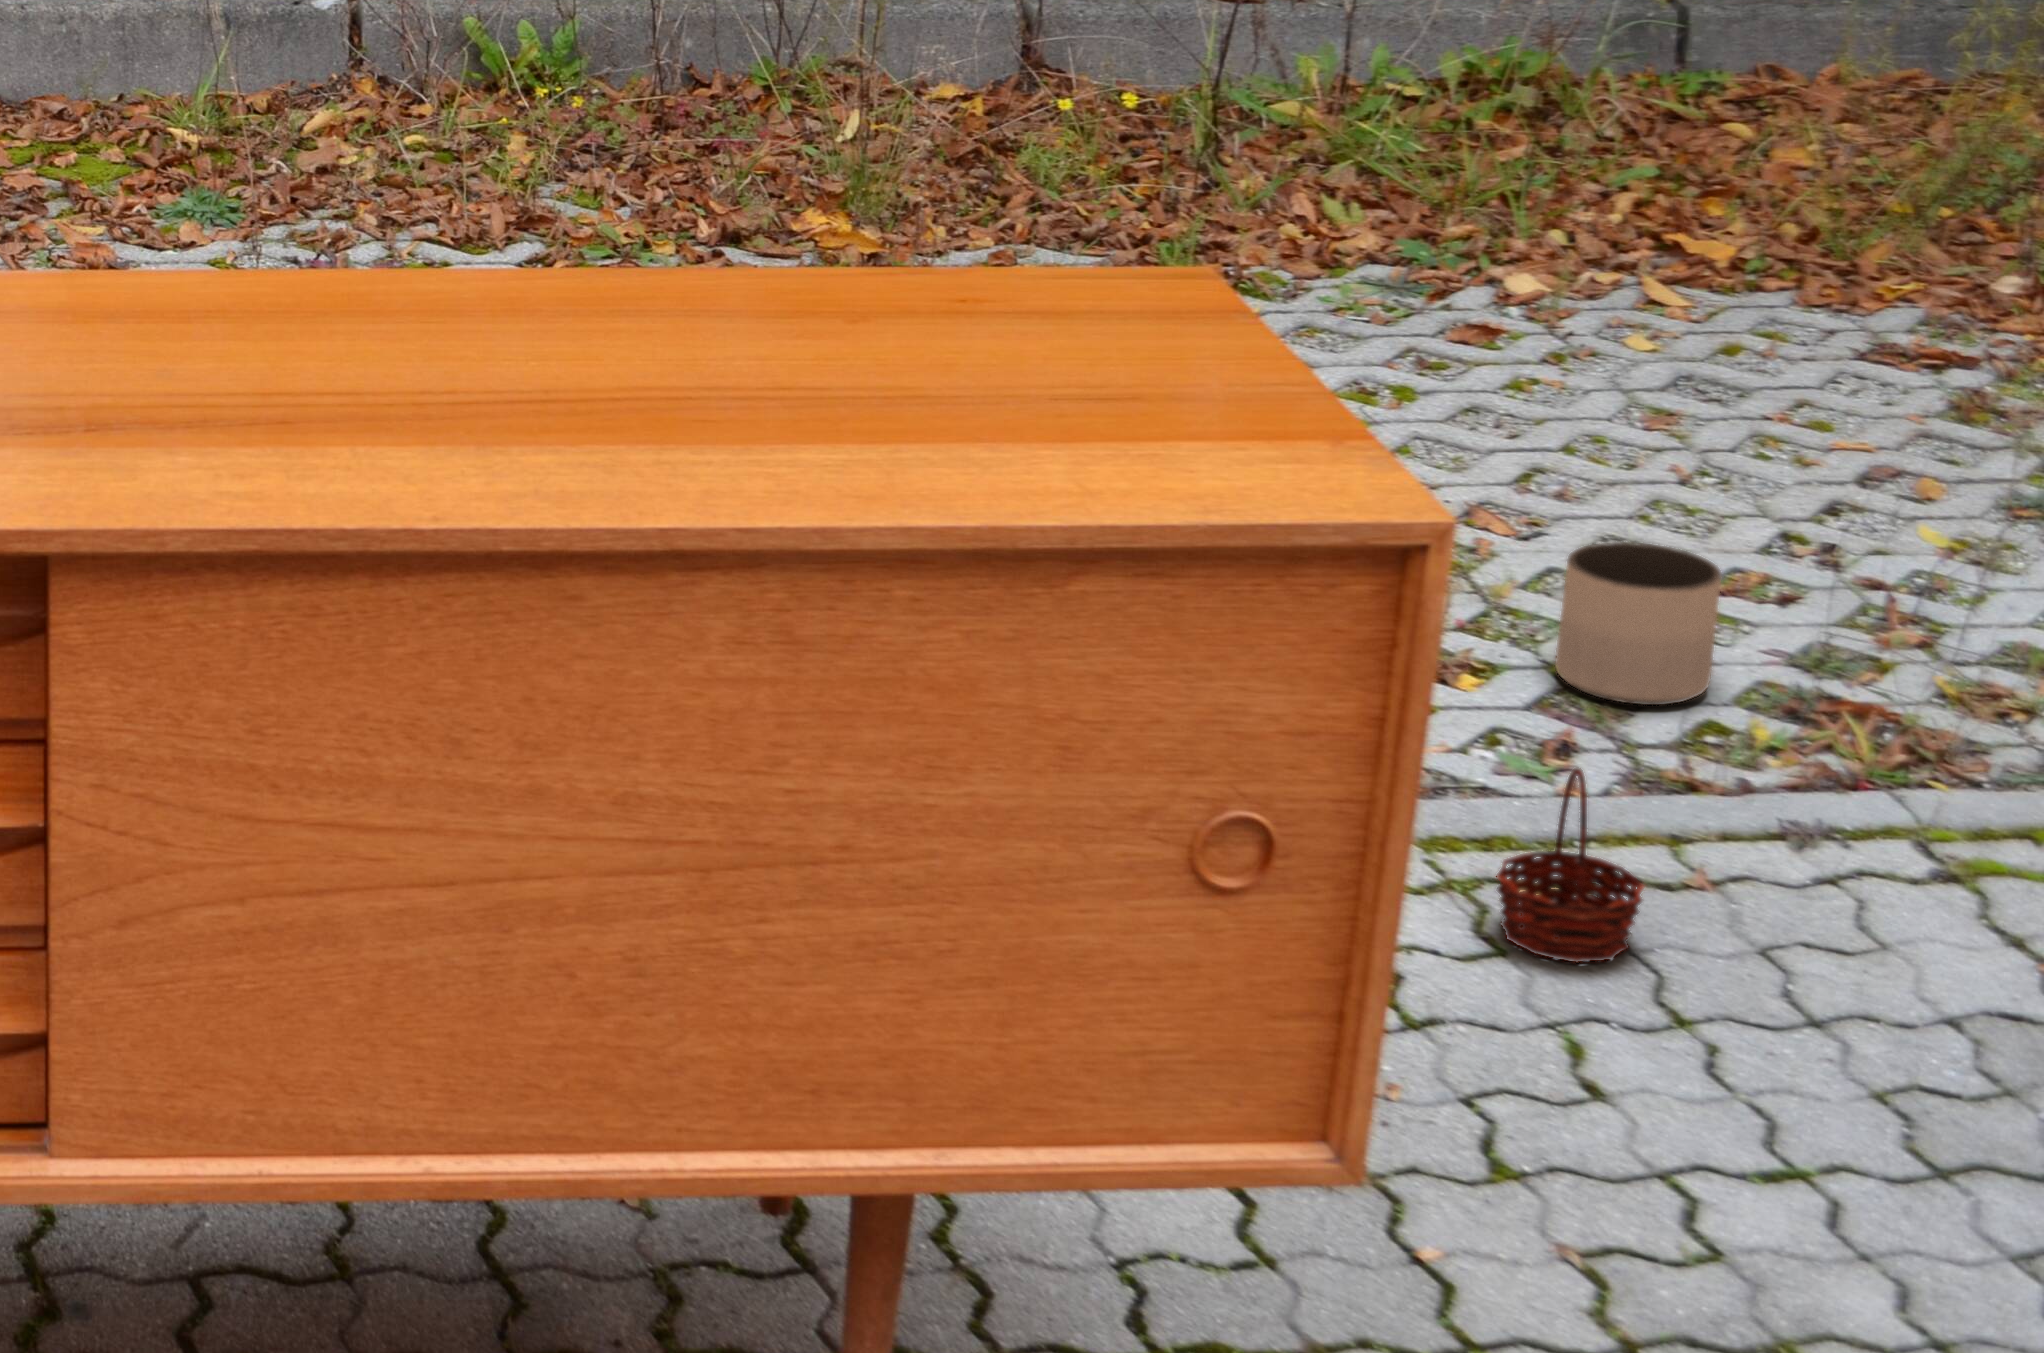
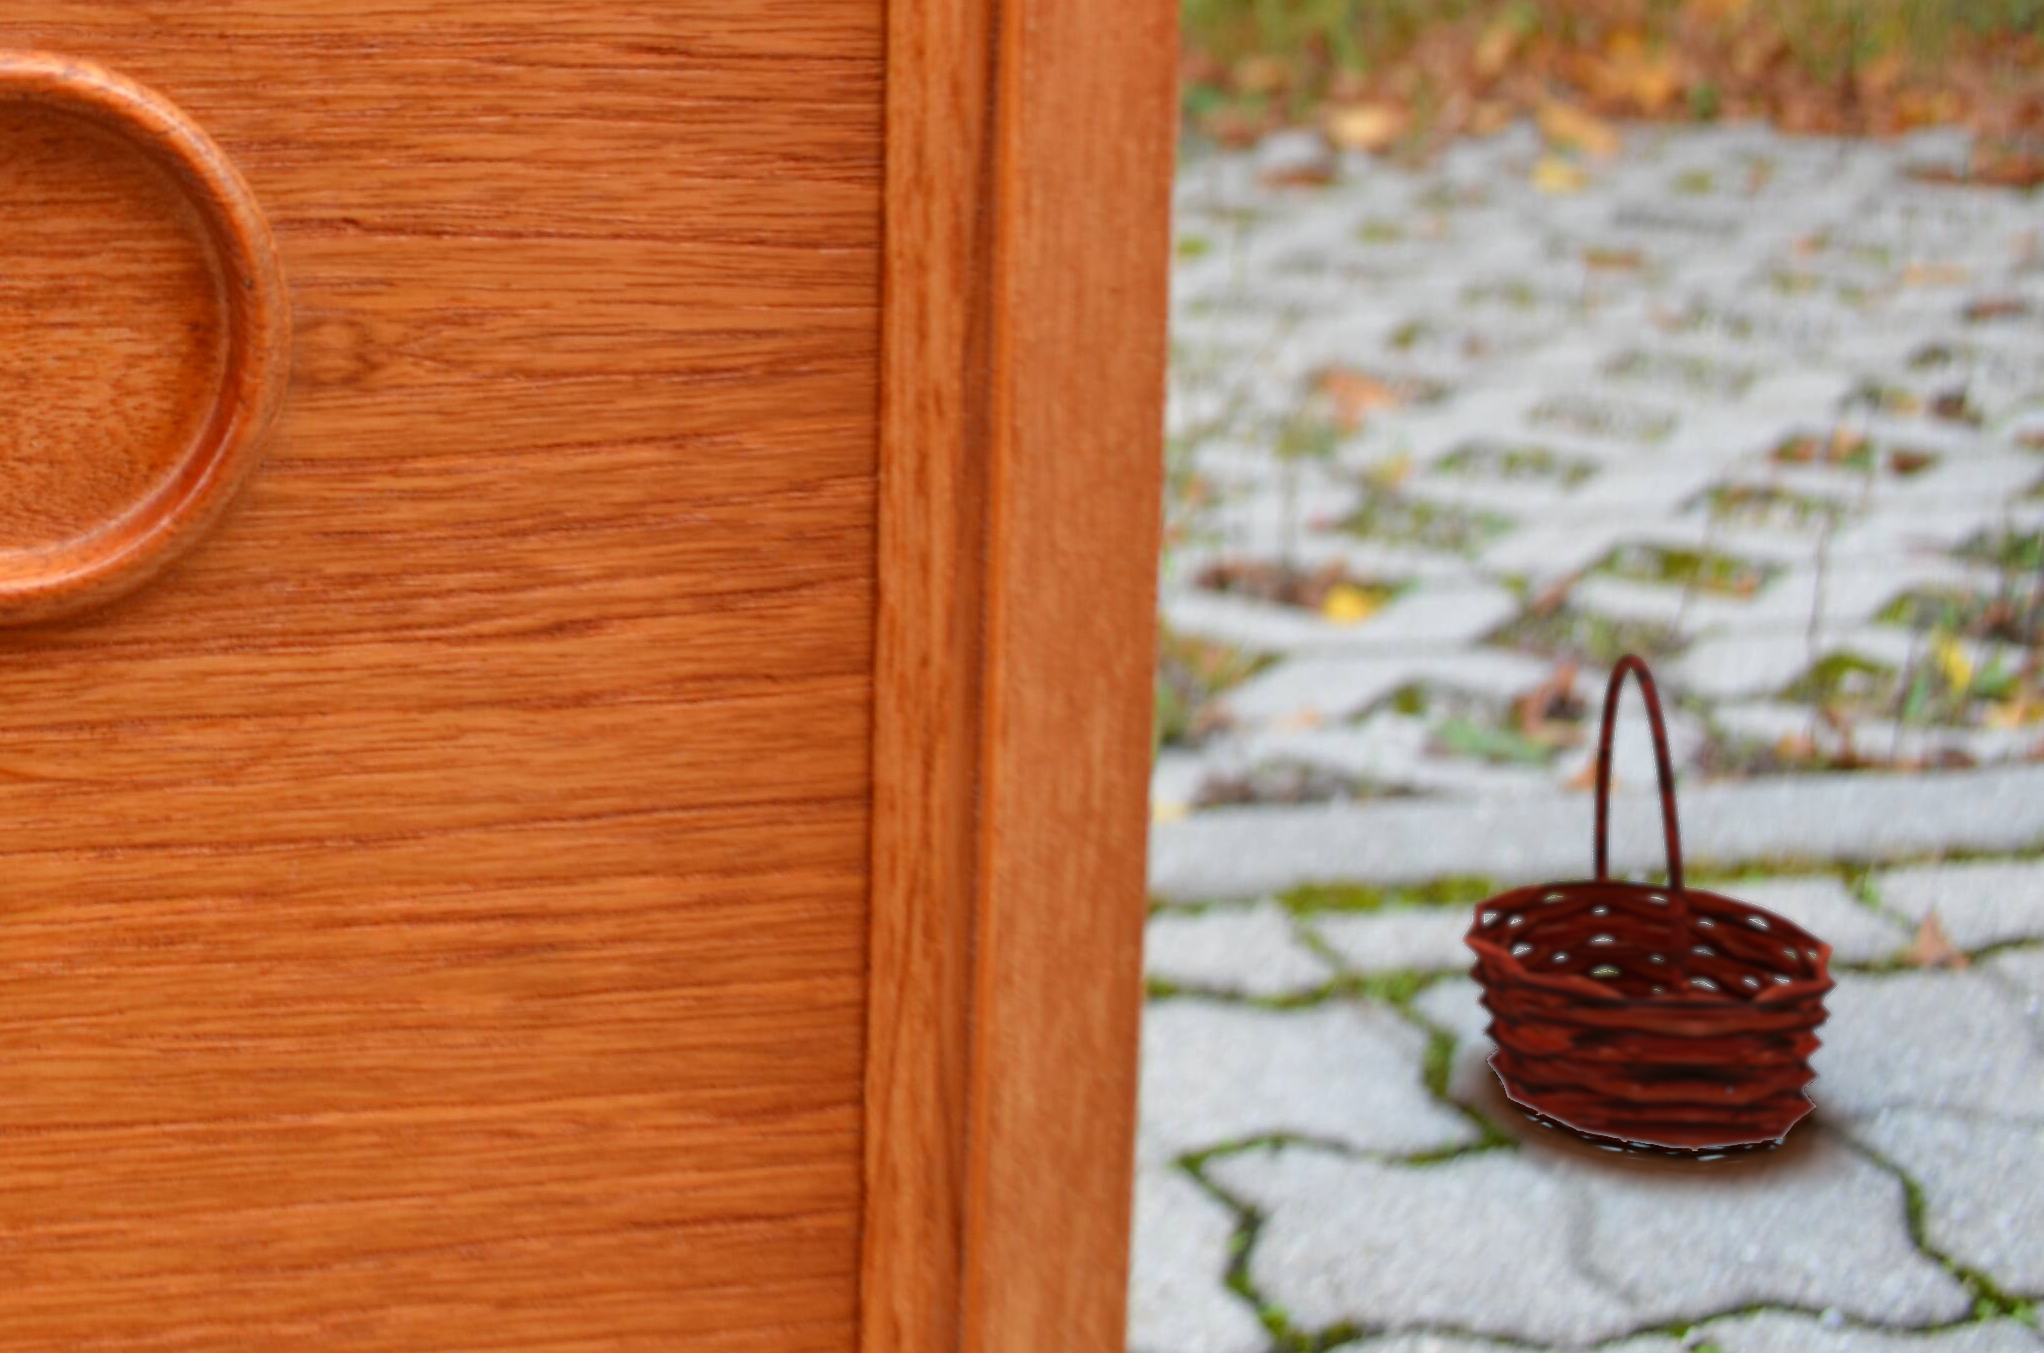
planter: present [1555,542,1722,705] -> none [1511,332,1820,627]

